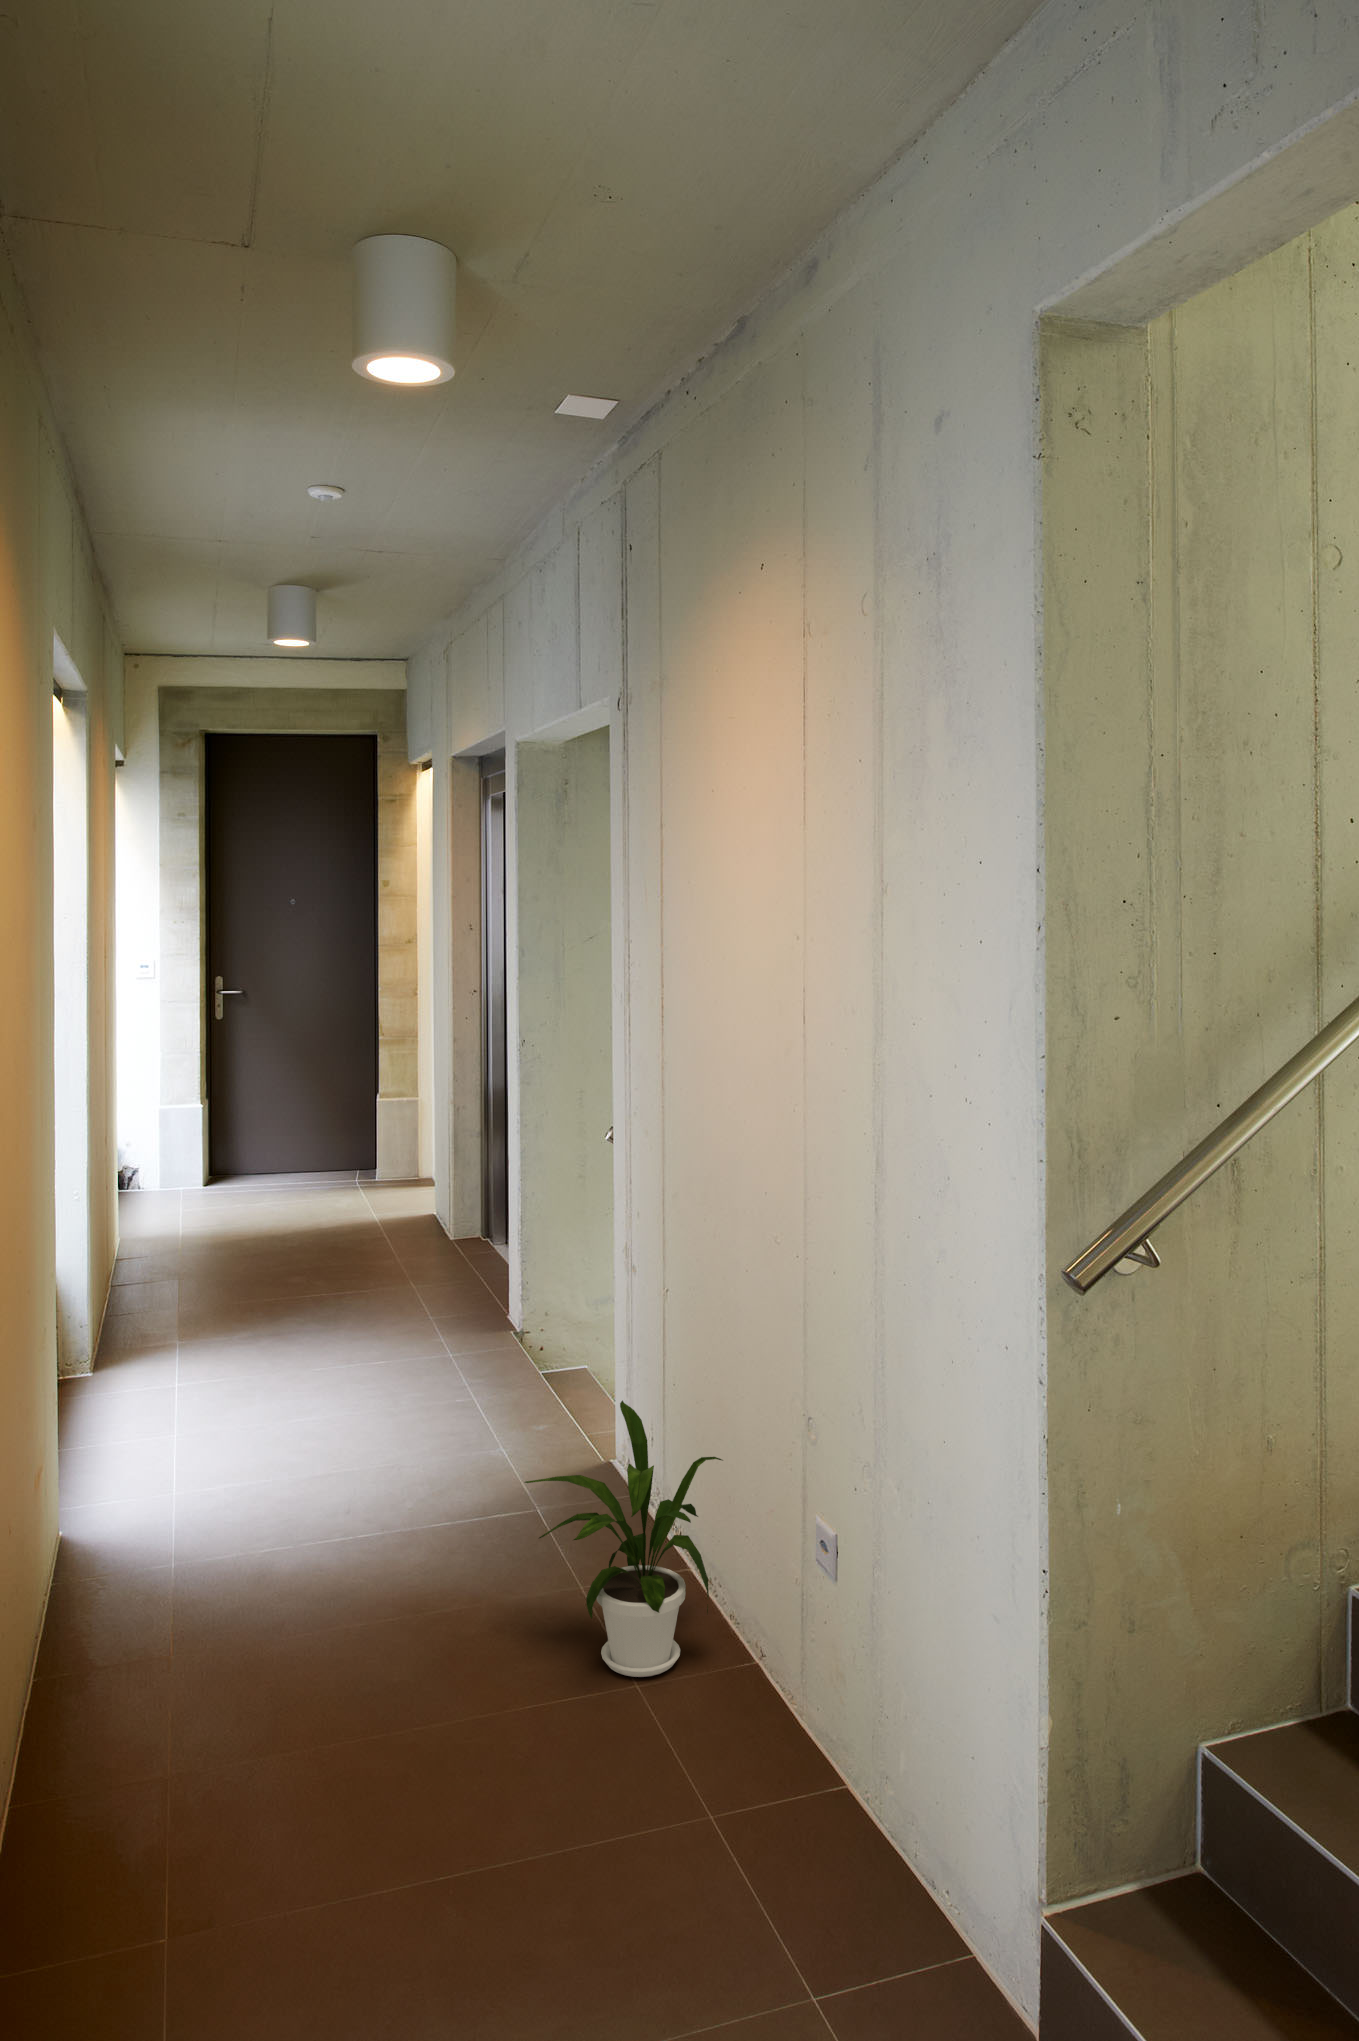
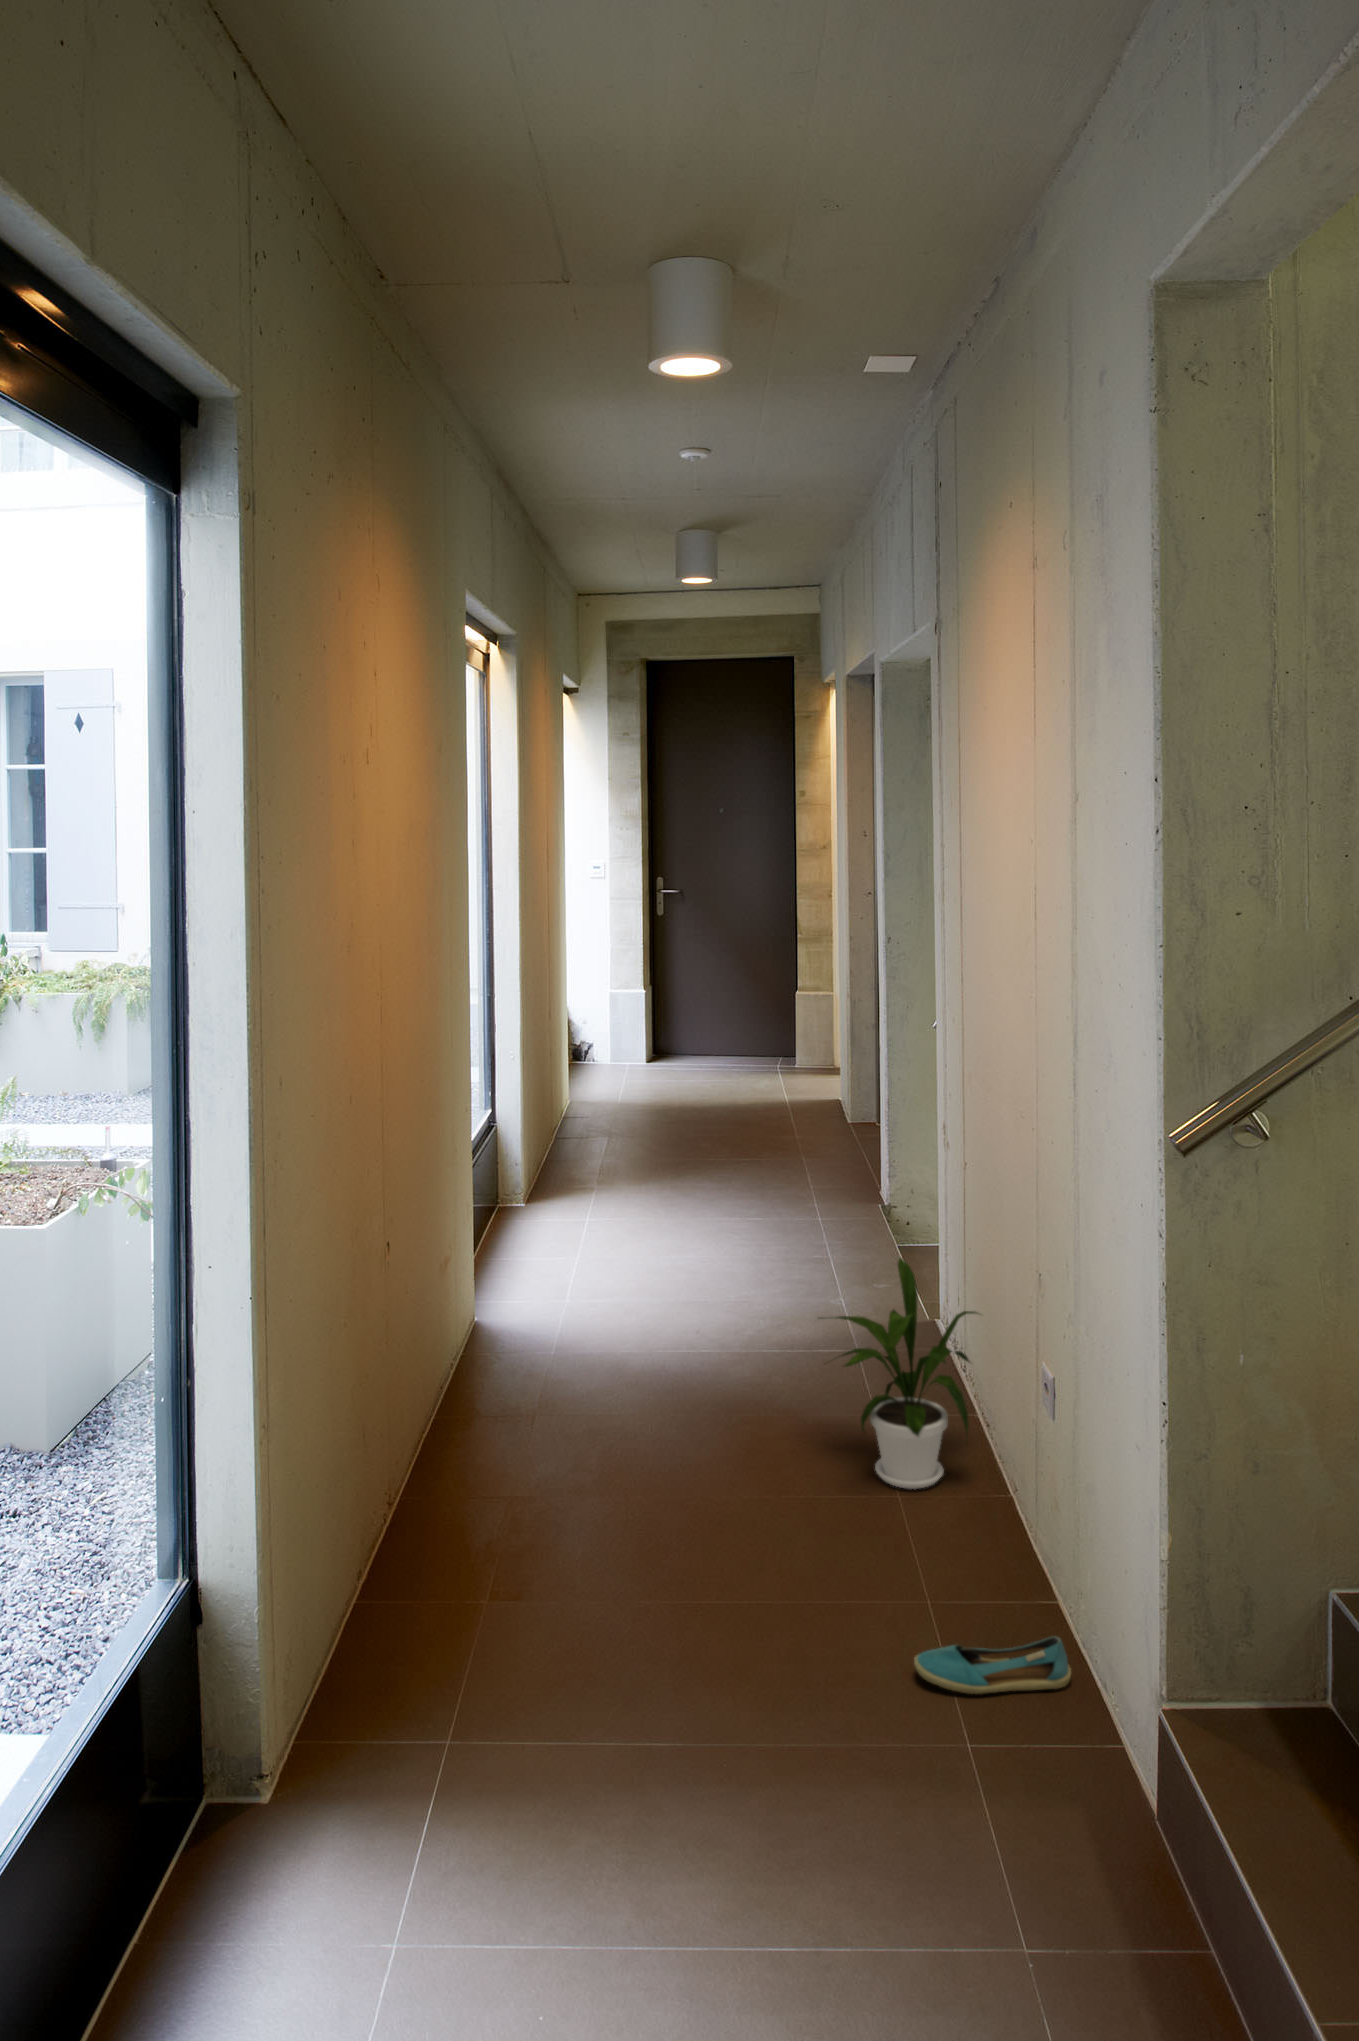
shoe: none [720,1840,896,1934] -> present [914,1636,1071,1694]

